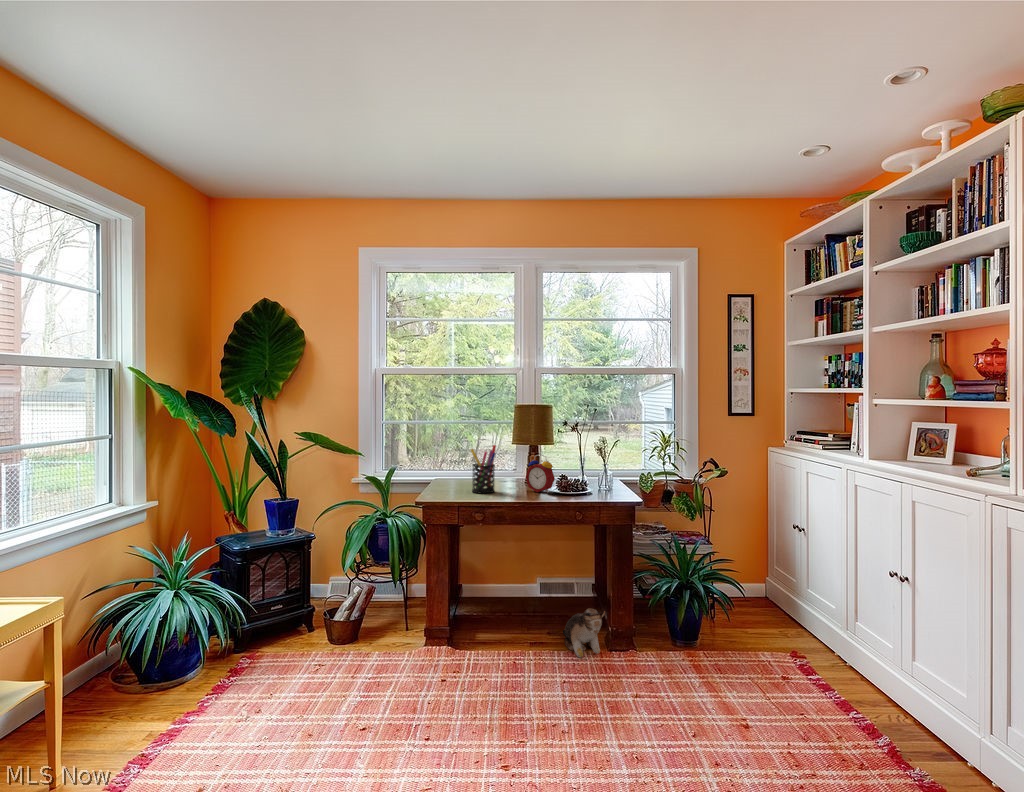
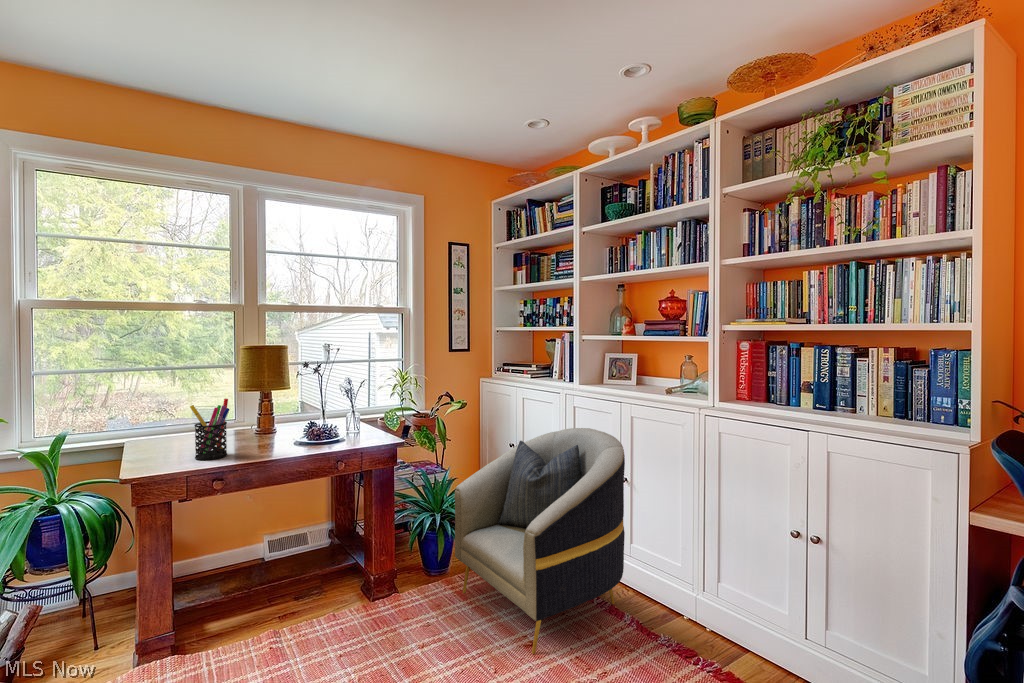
alarm clock: present [526,454,555,493] -> none [266,404,303,448]
armchair: none [693,510,895,736] -> present [455,428,625,654]
plush toy: present [563,608,605,658] -> none [314,563,374,621]

